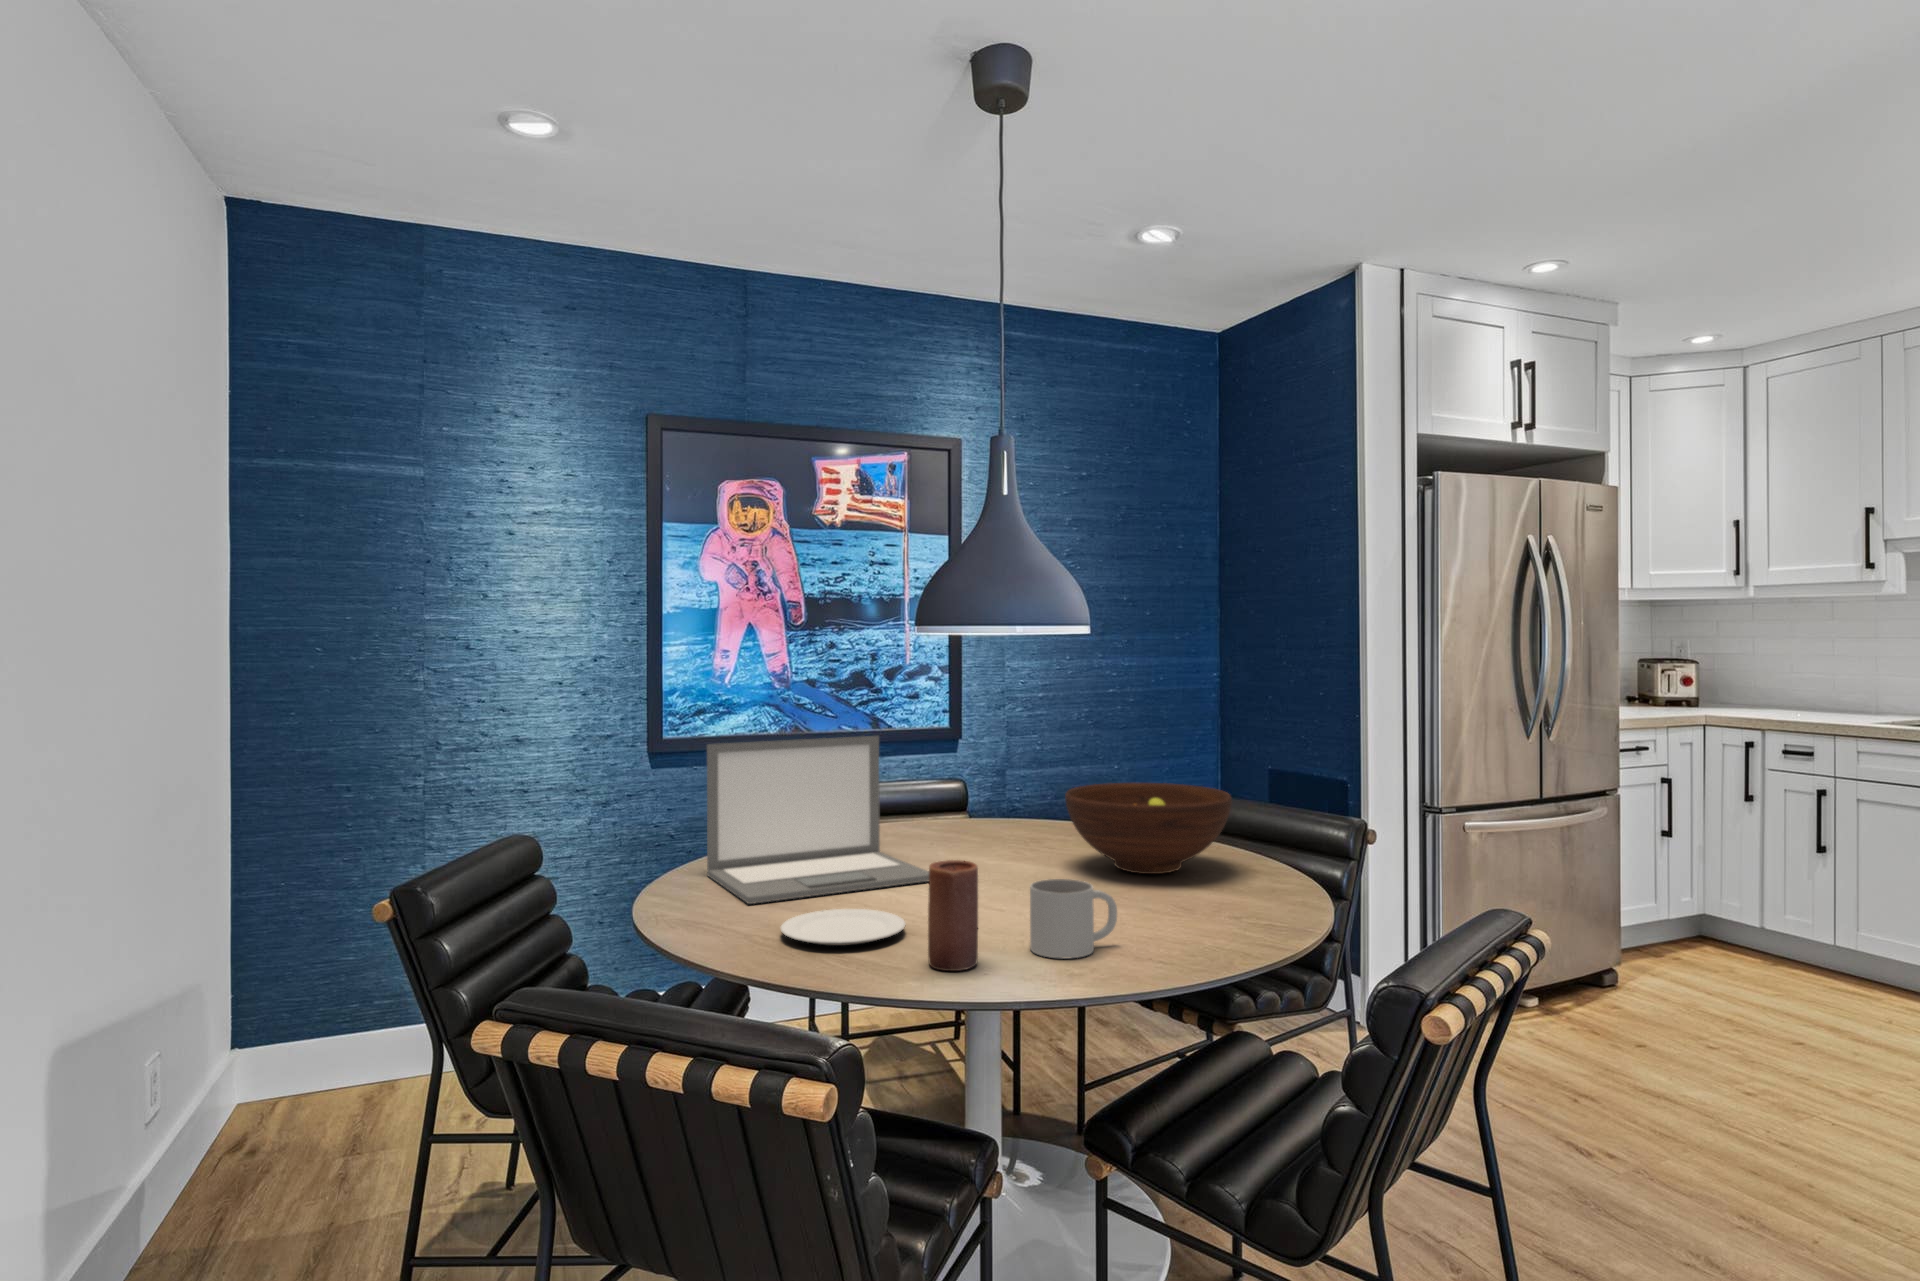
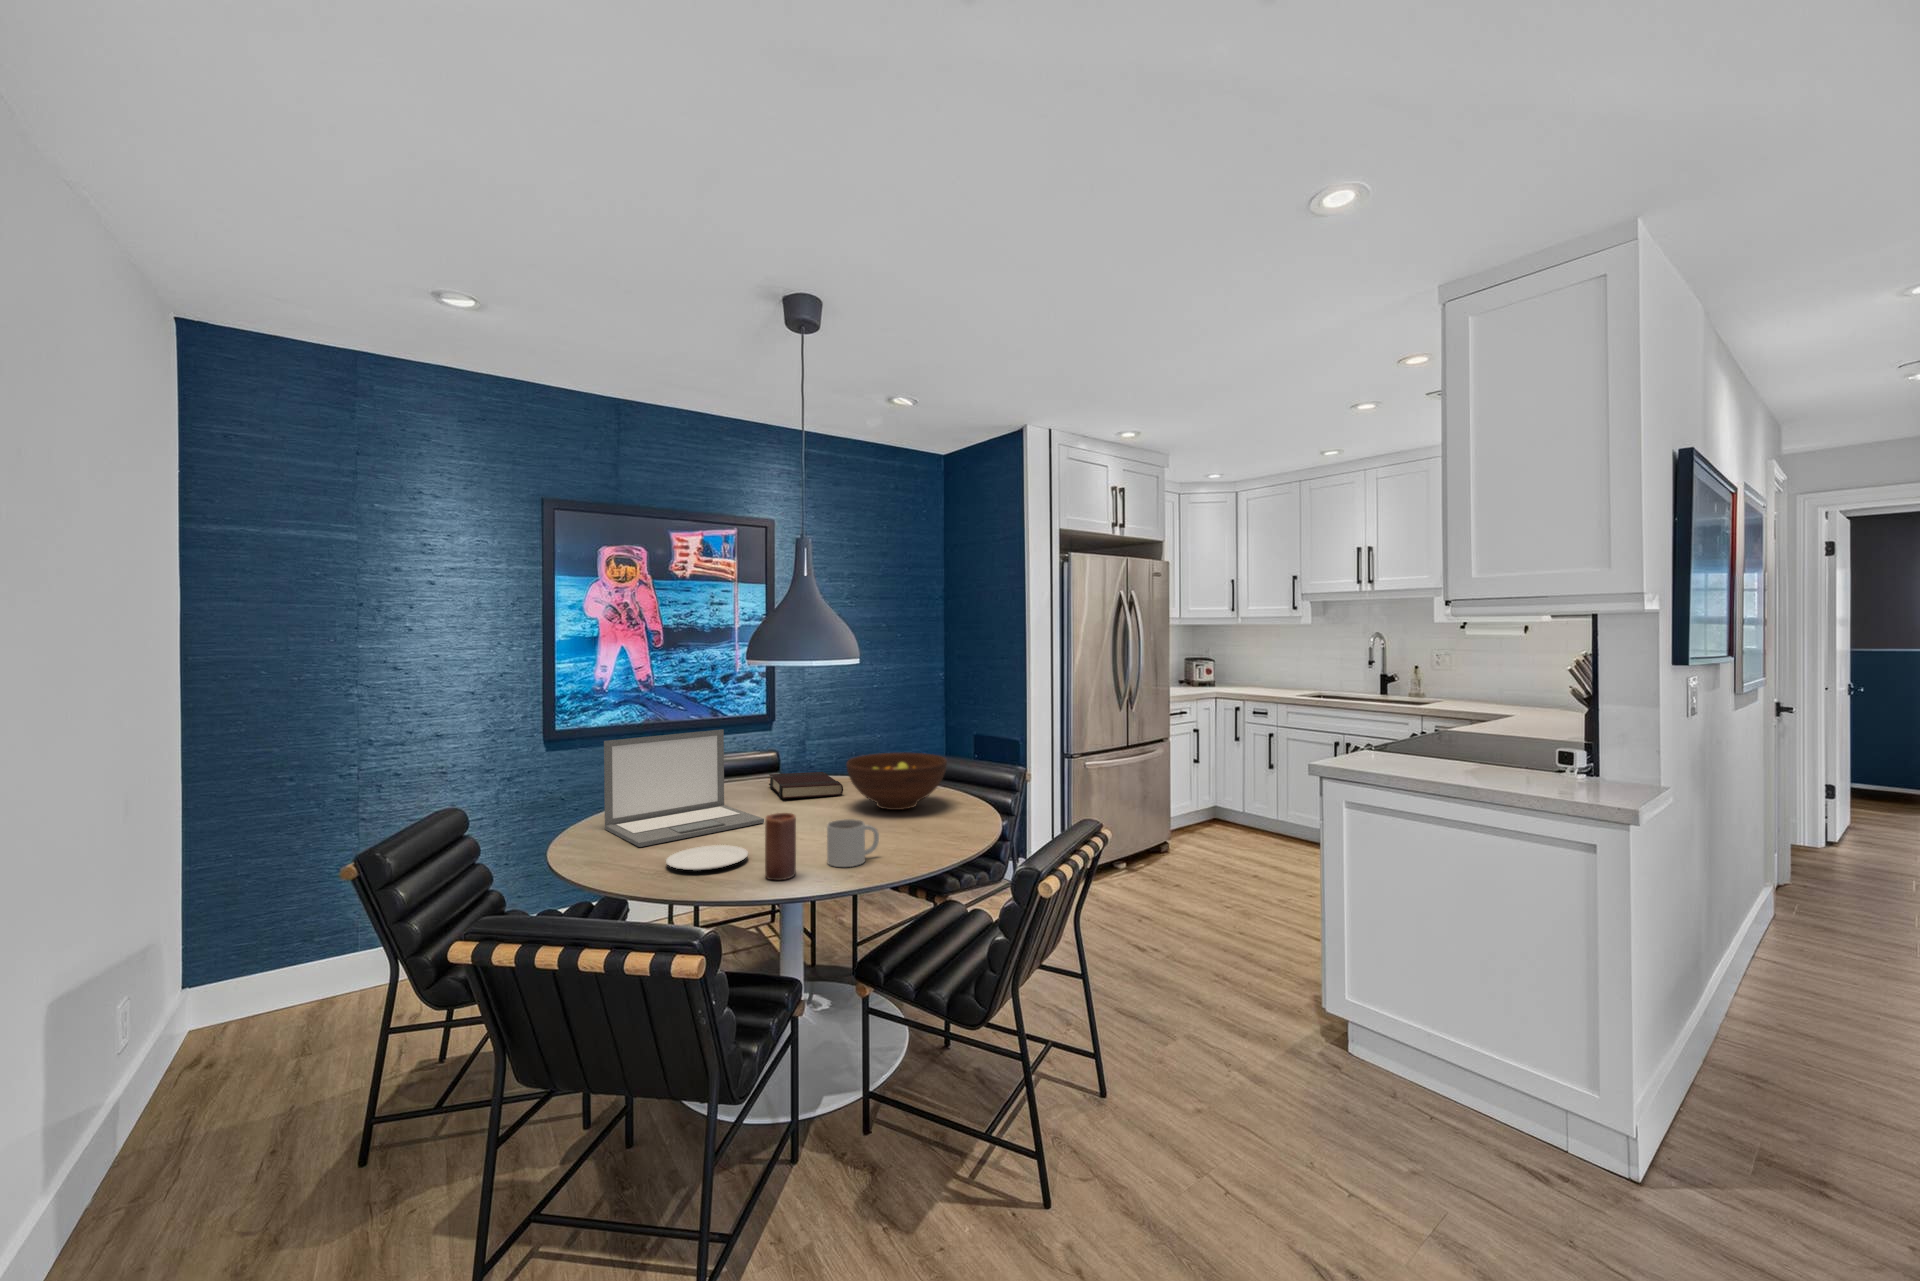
book: none [949,811,1061,847] -> present [769,772,843,799]

